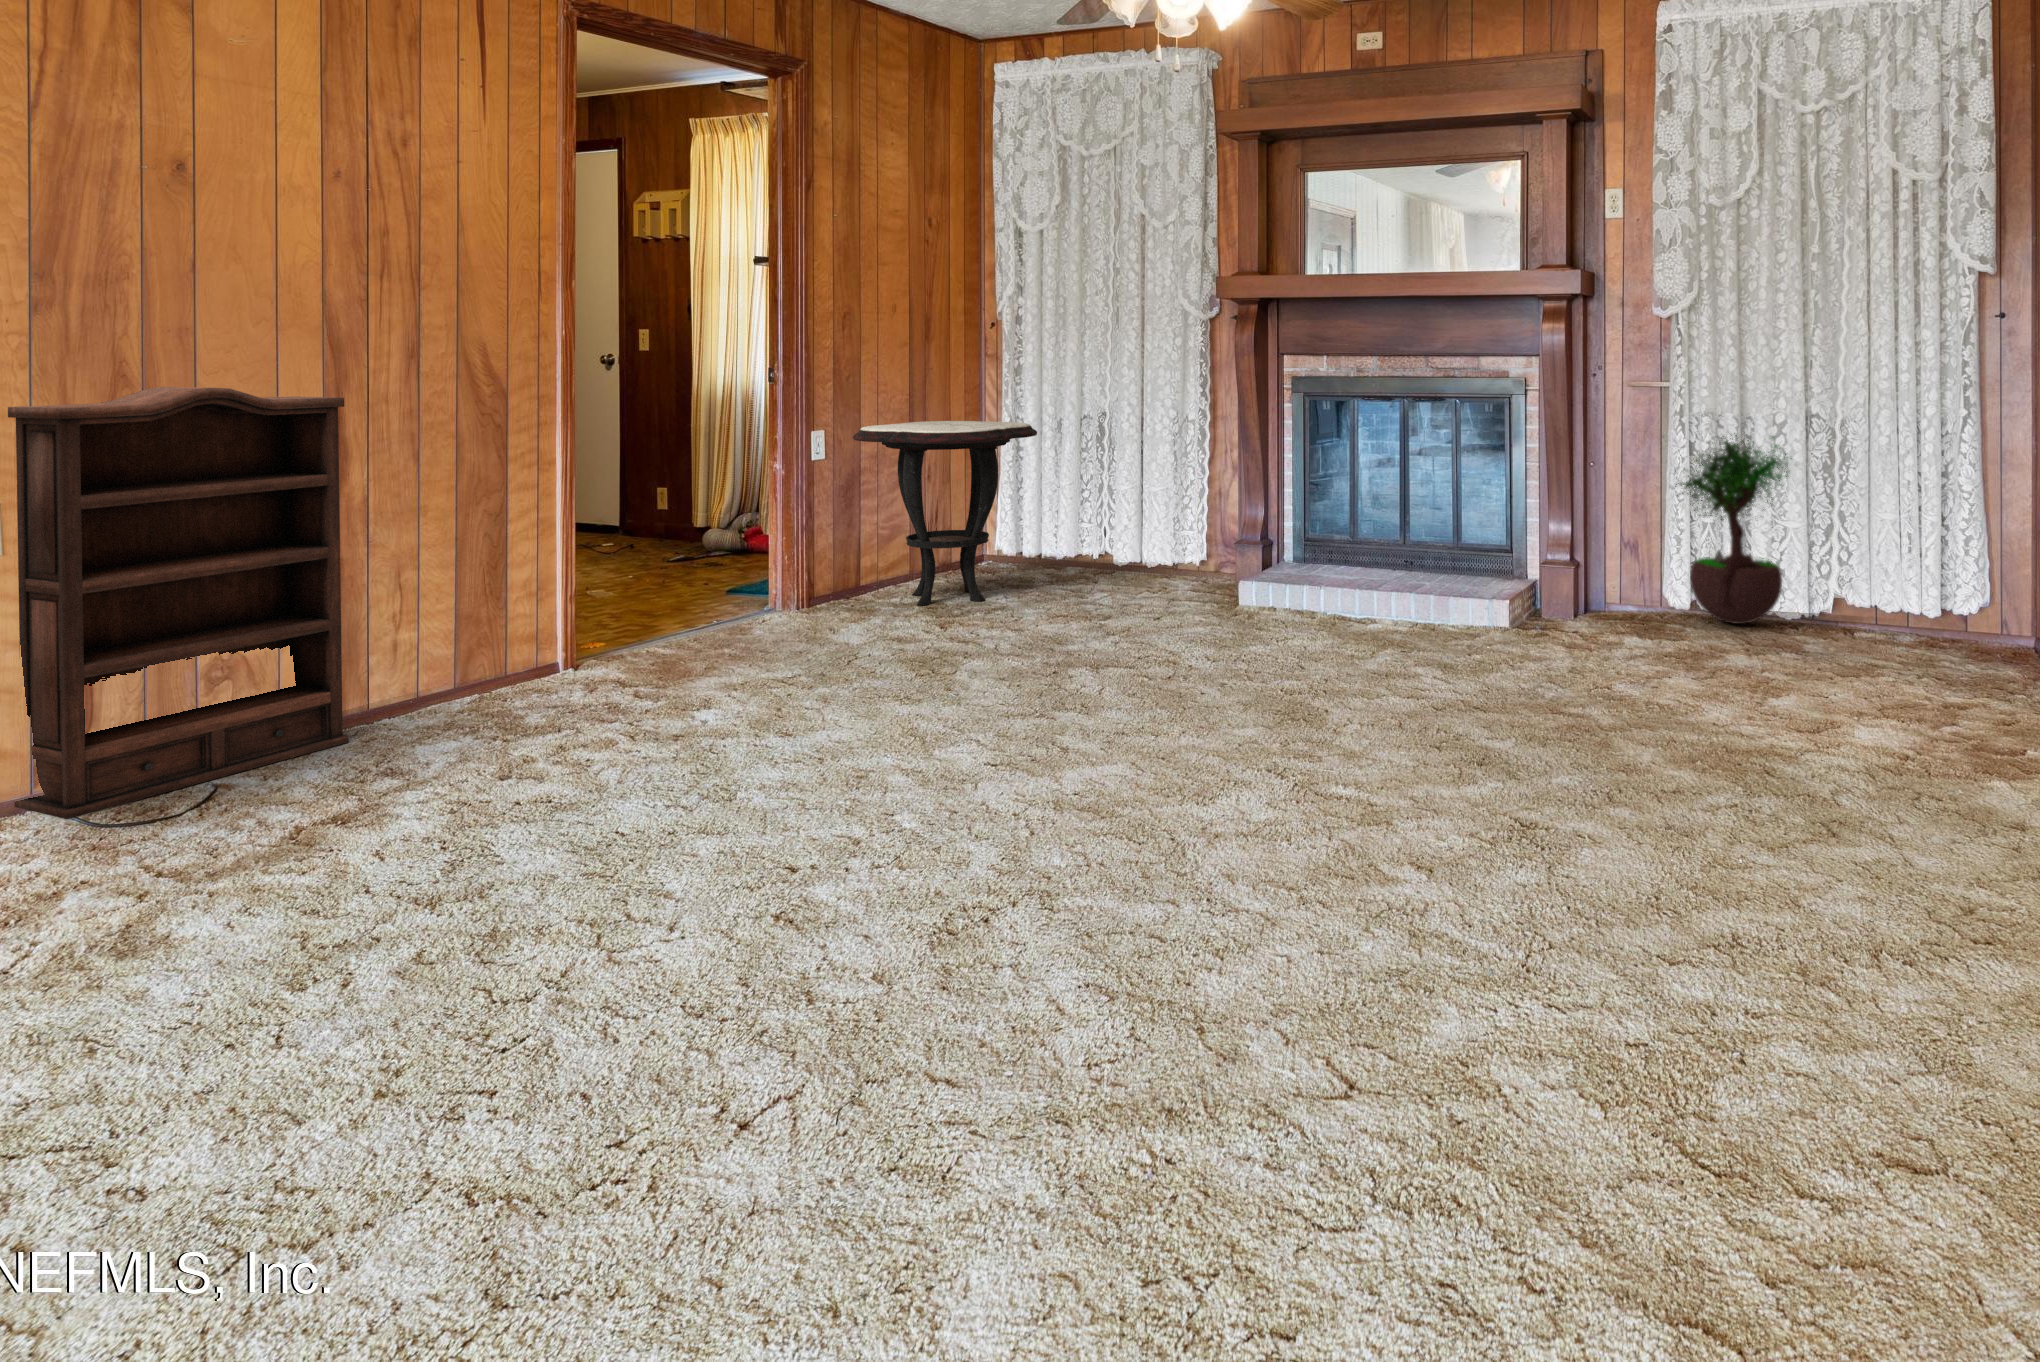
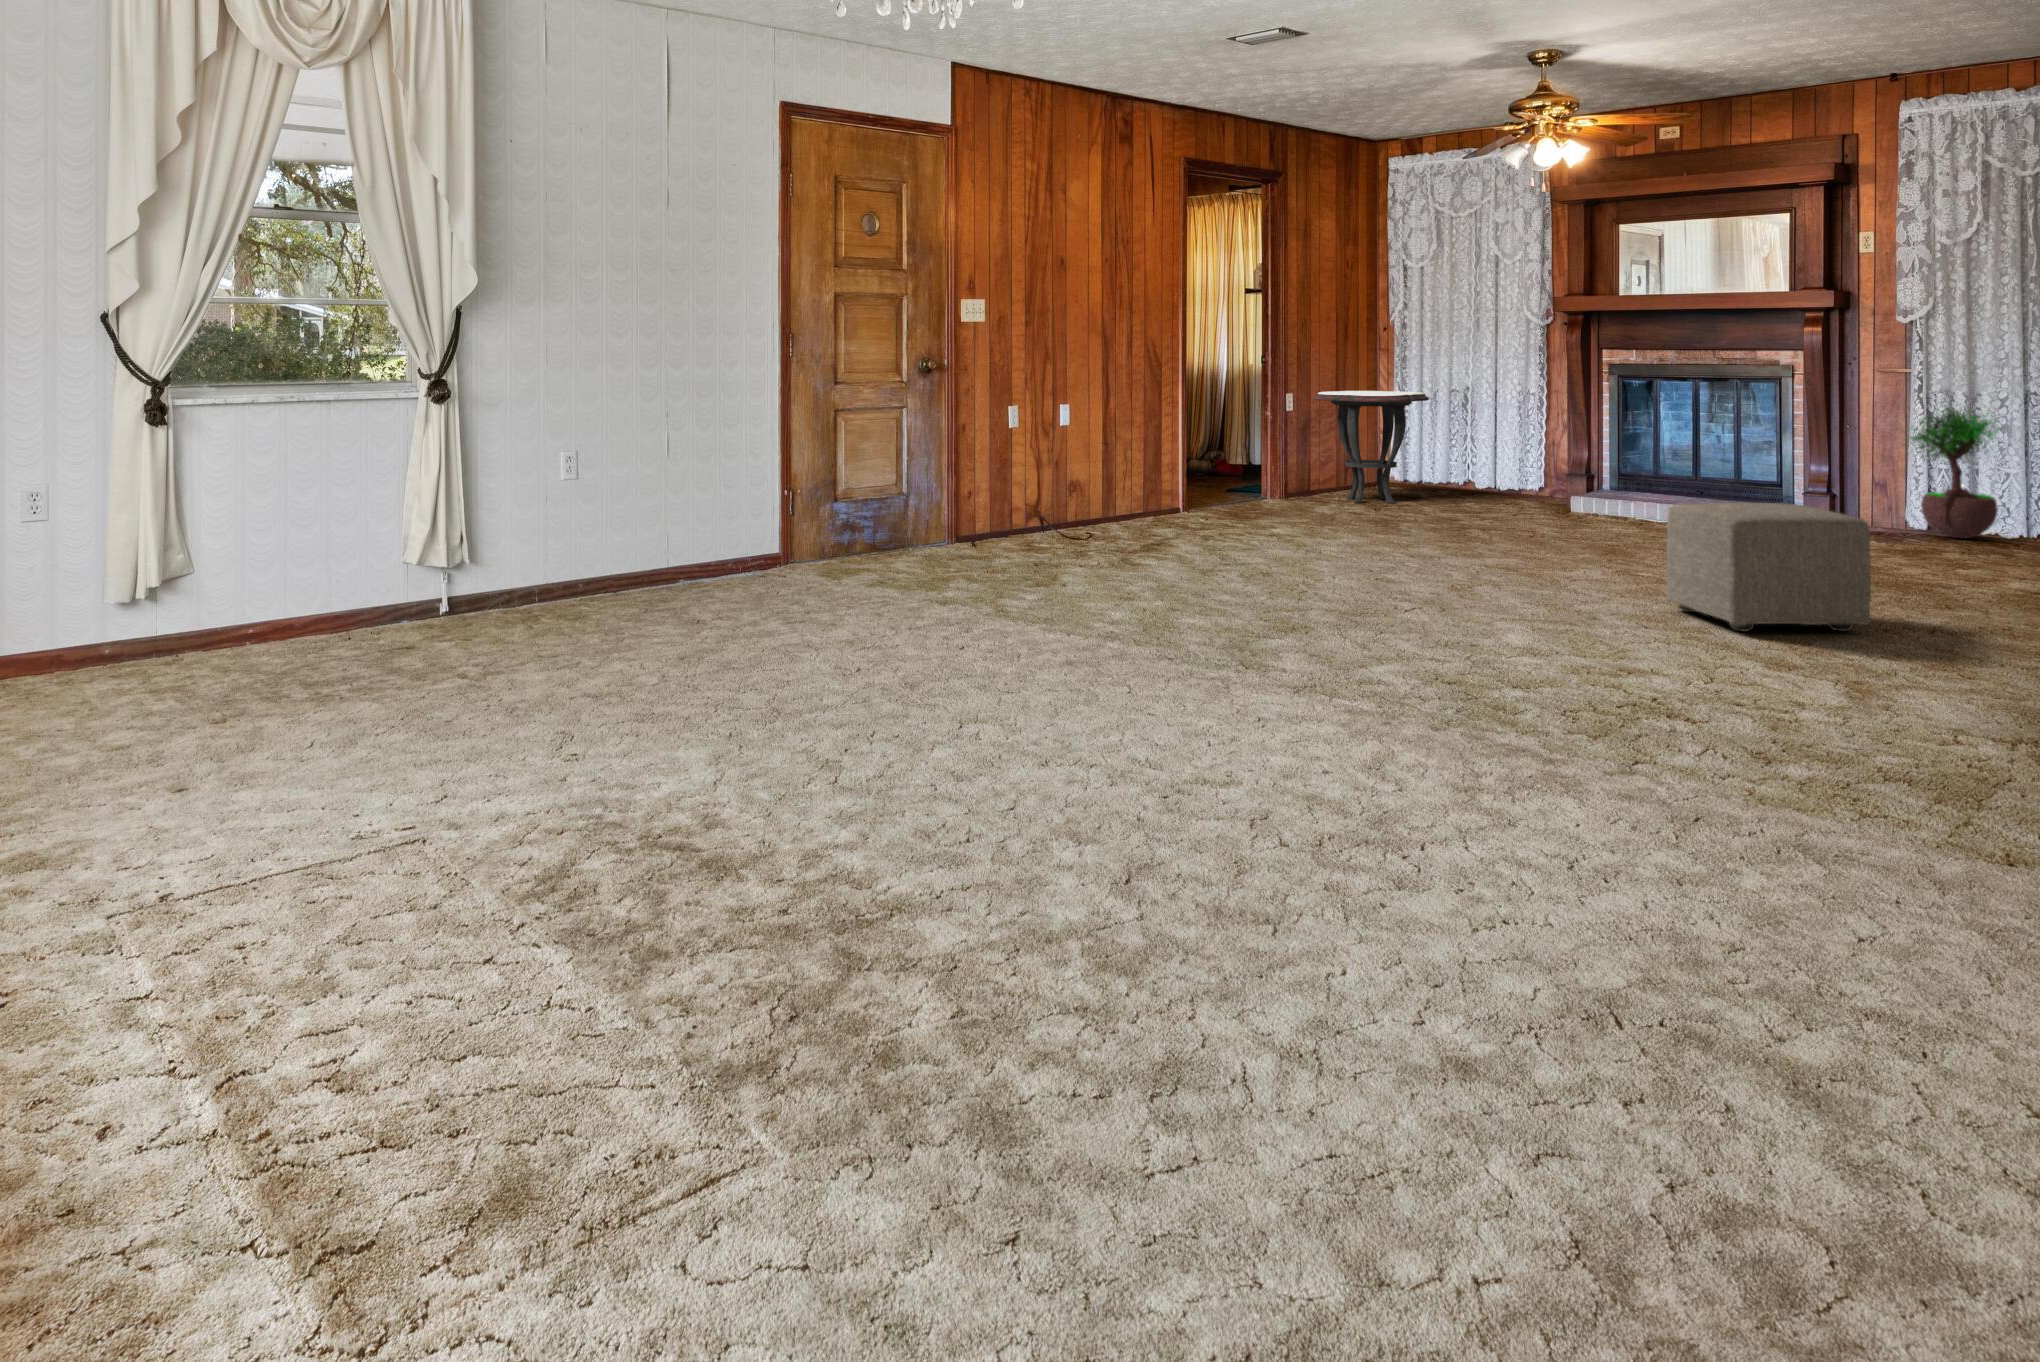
bookshelf: present [8,387,349,819] -> none [1027,359,1126,538]
ottoman: none [1376,724,1846,1177] -> present [1667,503,1871,632]

